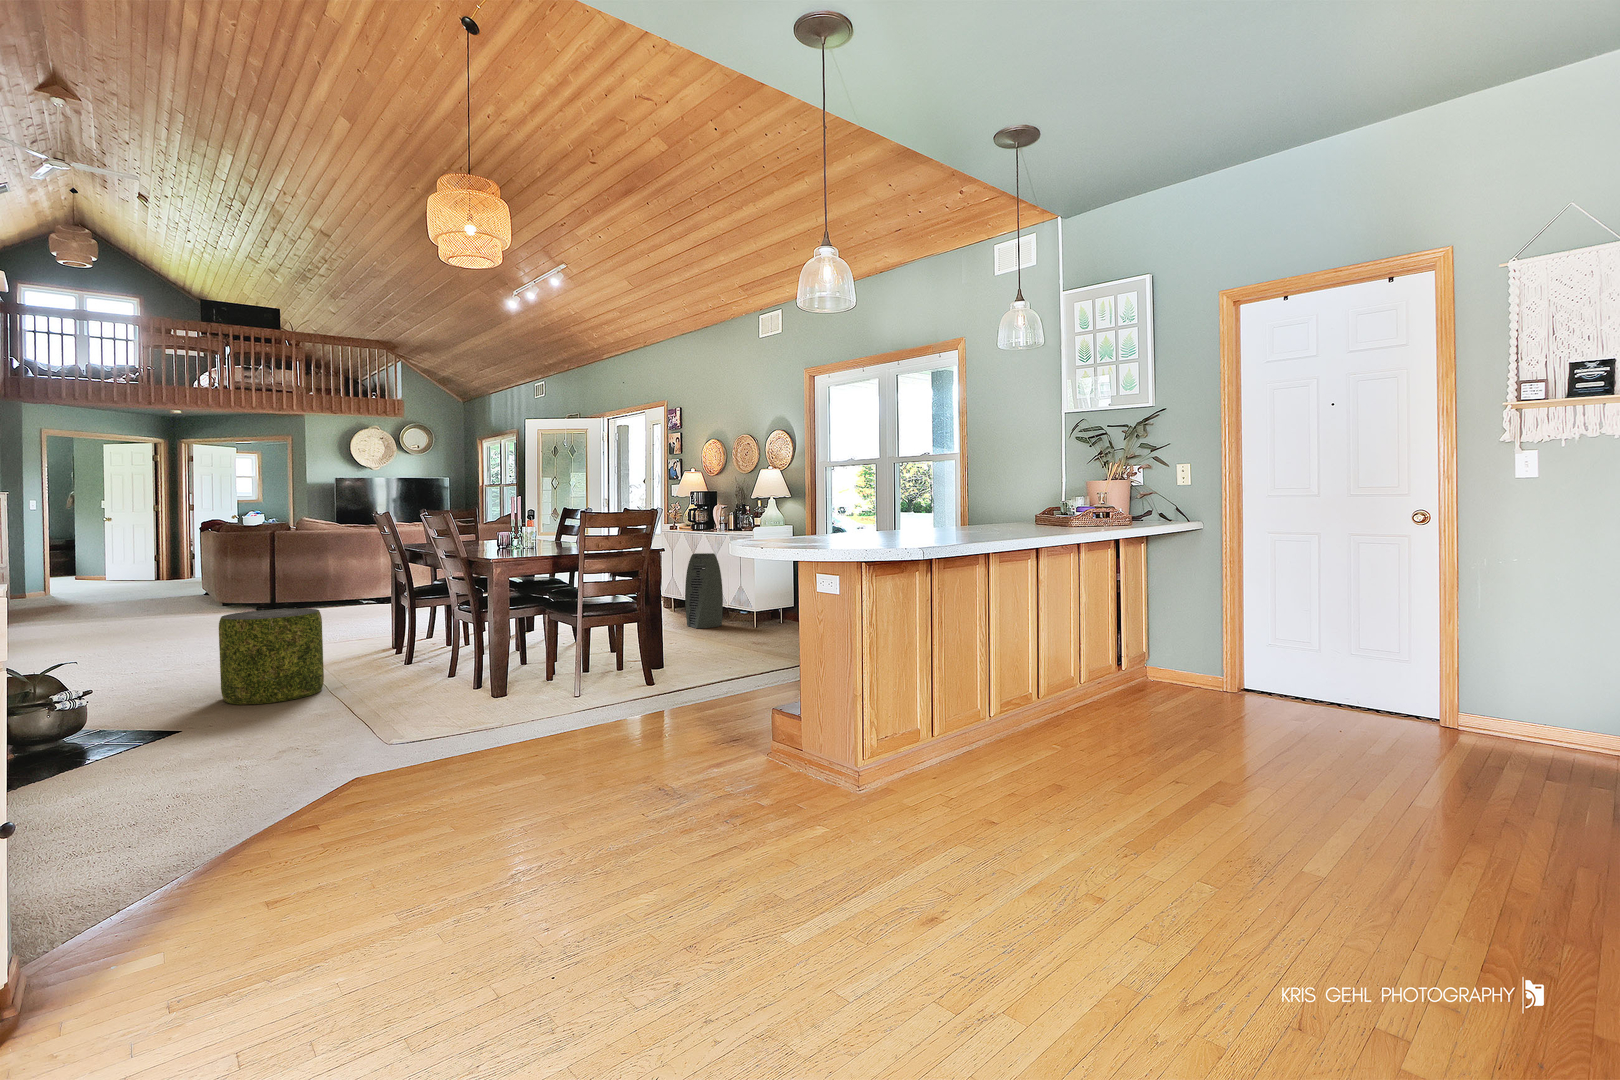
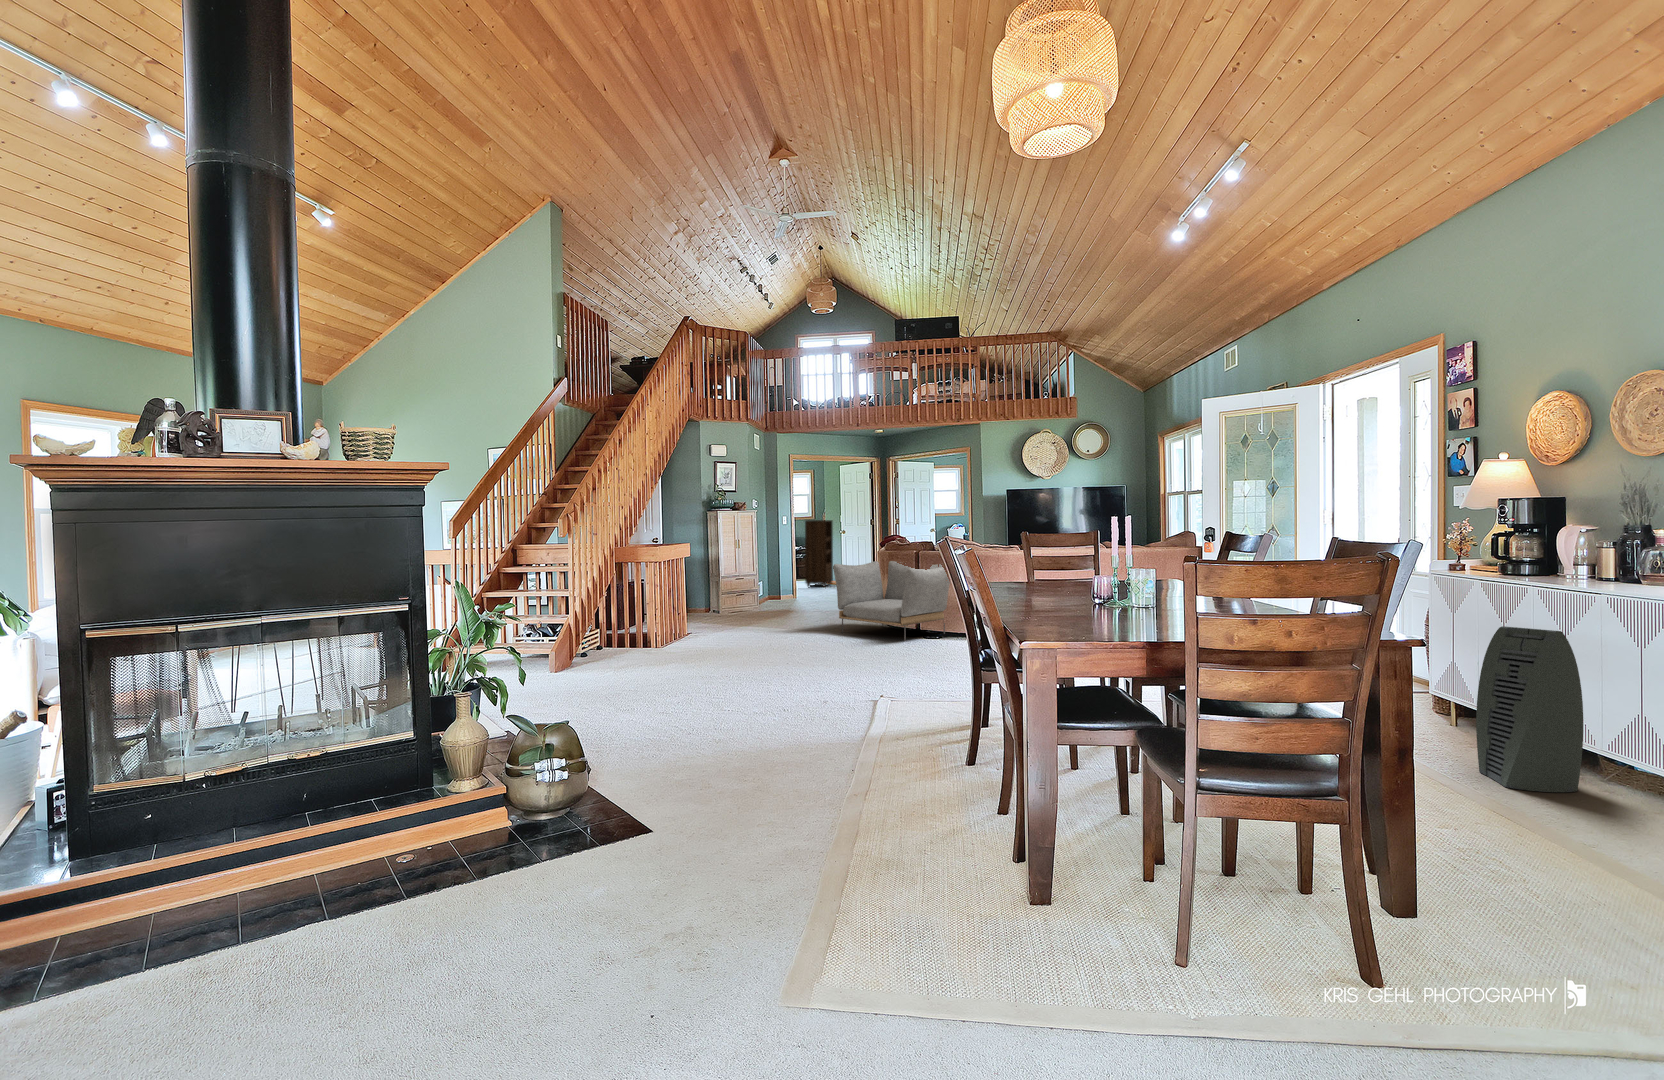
bookshelf: none [52,511,95,592] -> present [805,520,833,587]
armchair: none [178,547,319,621] -> present [833,561,950,641]
pouf: present [219,608,324,704] -> none [703,664,817,802]

